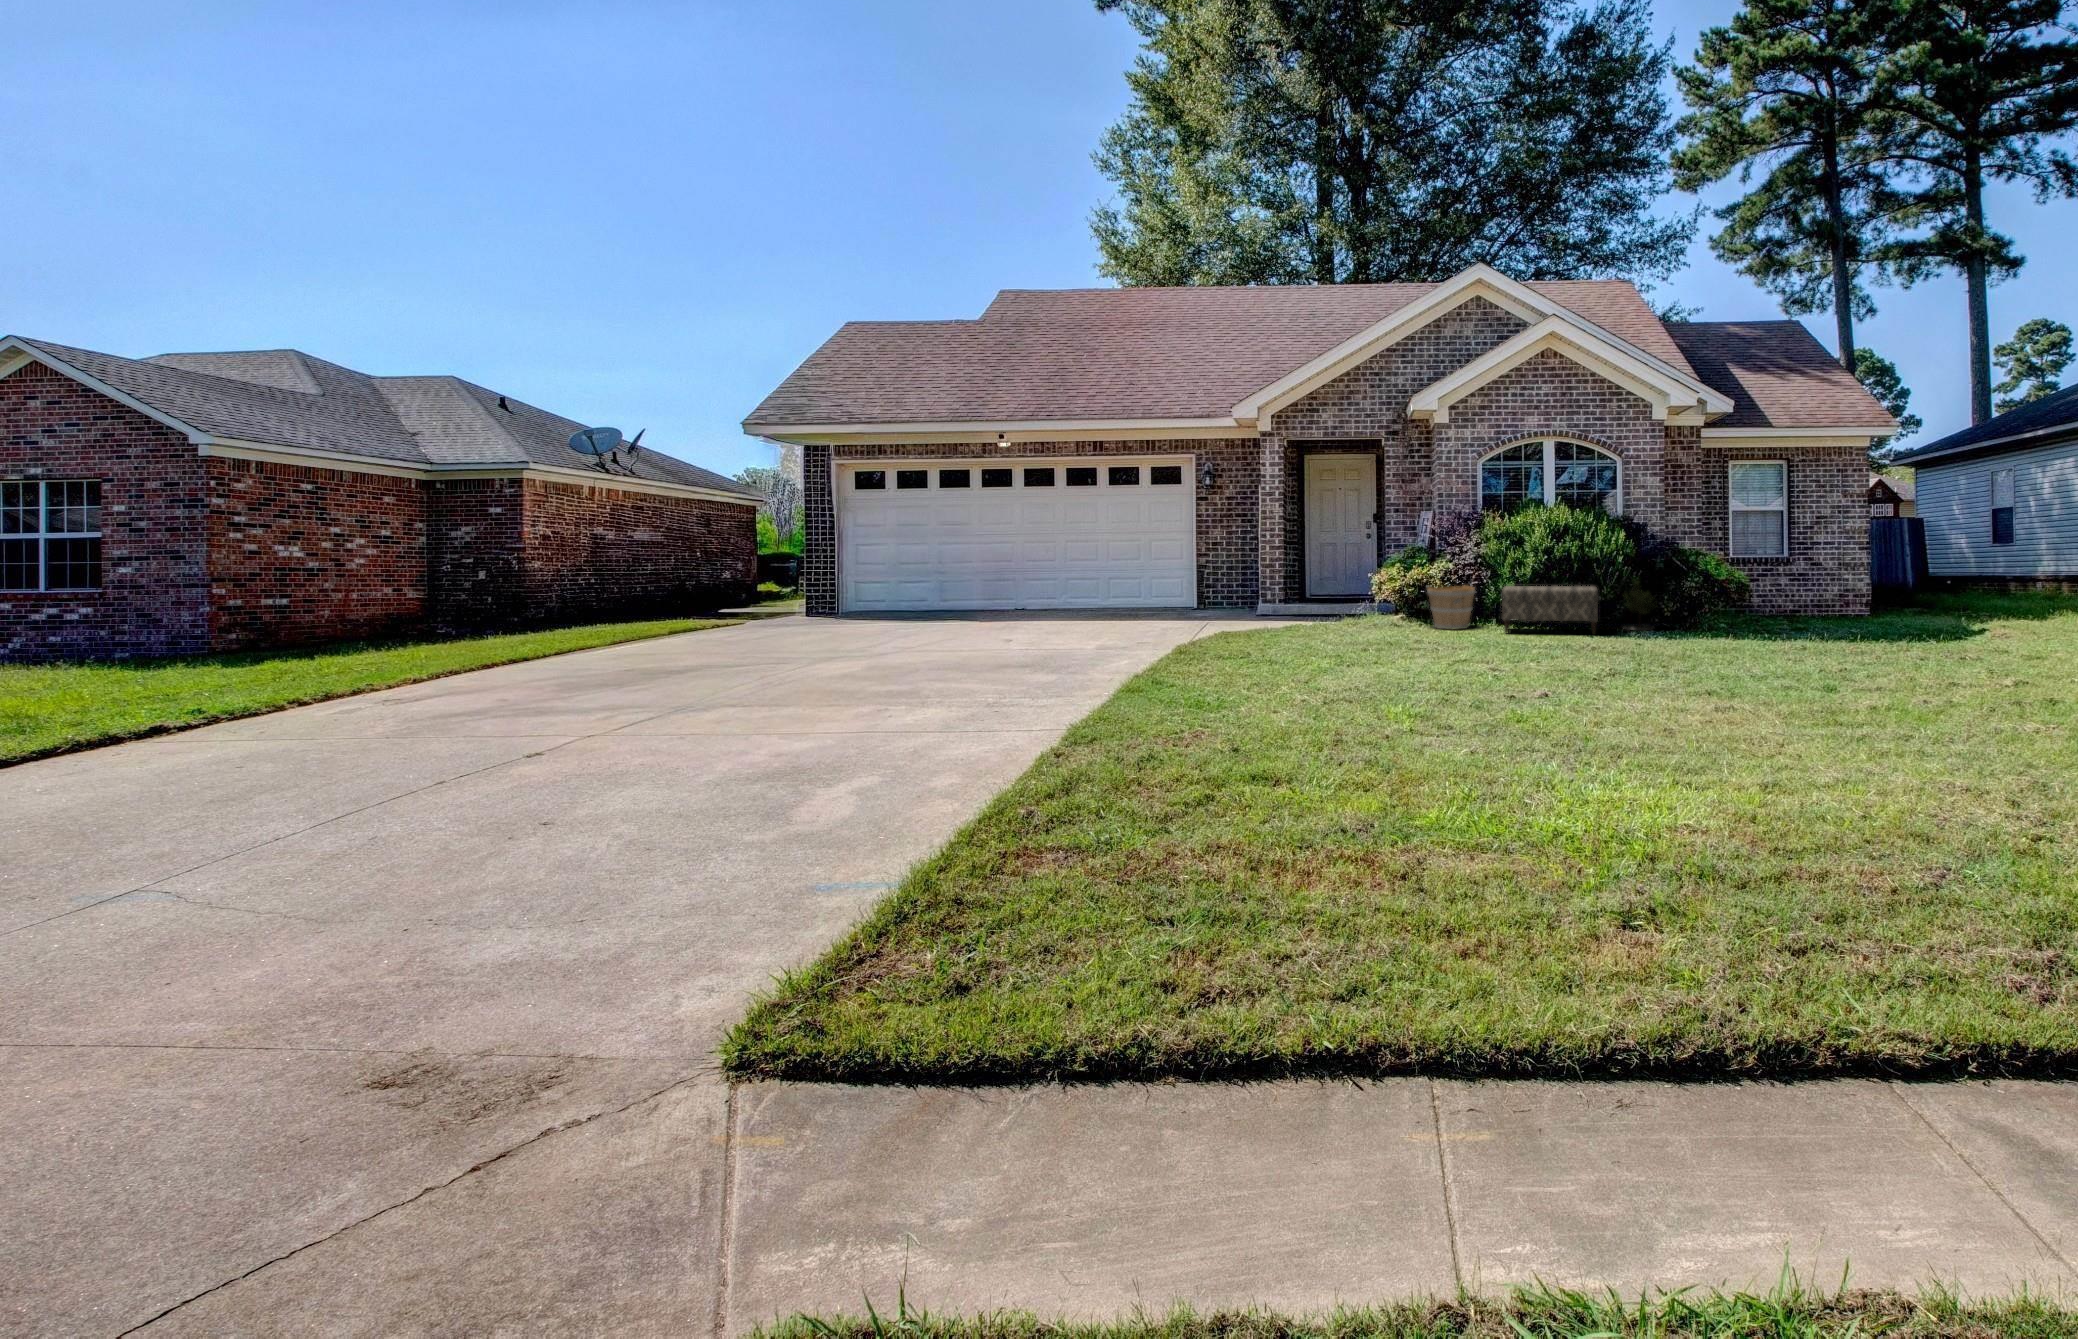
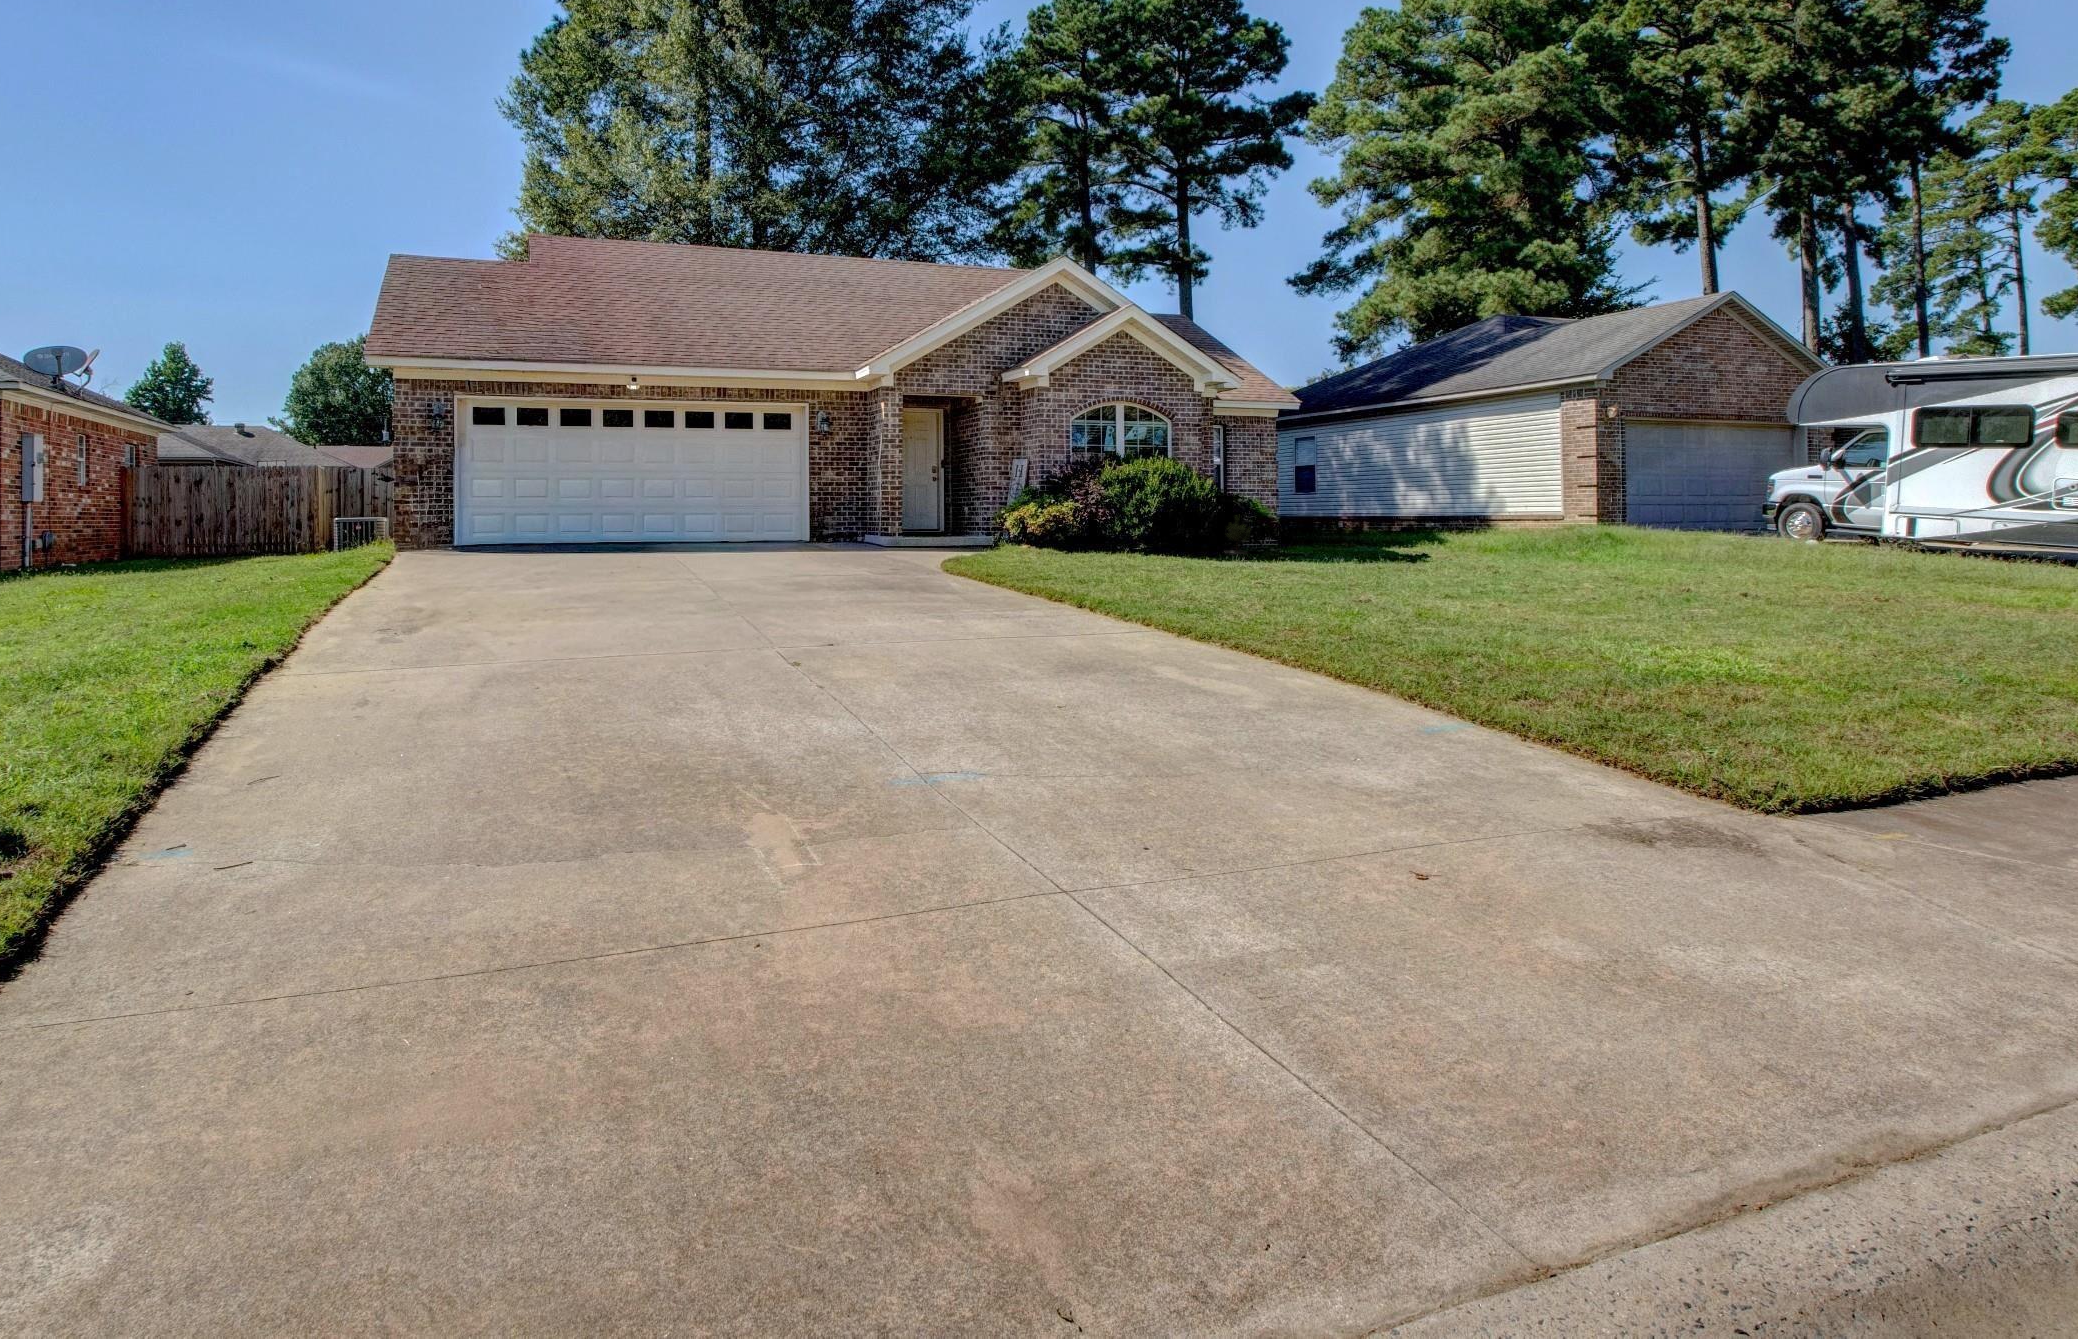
wooden bucket: present [1427,586,1475,630] -> none [1086,520,1125,555]
bench: present [1502,586,1599,635] -> none [1146,520,1227,557]

